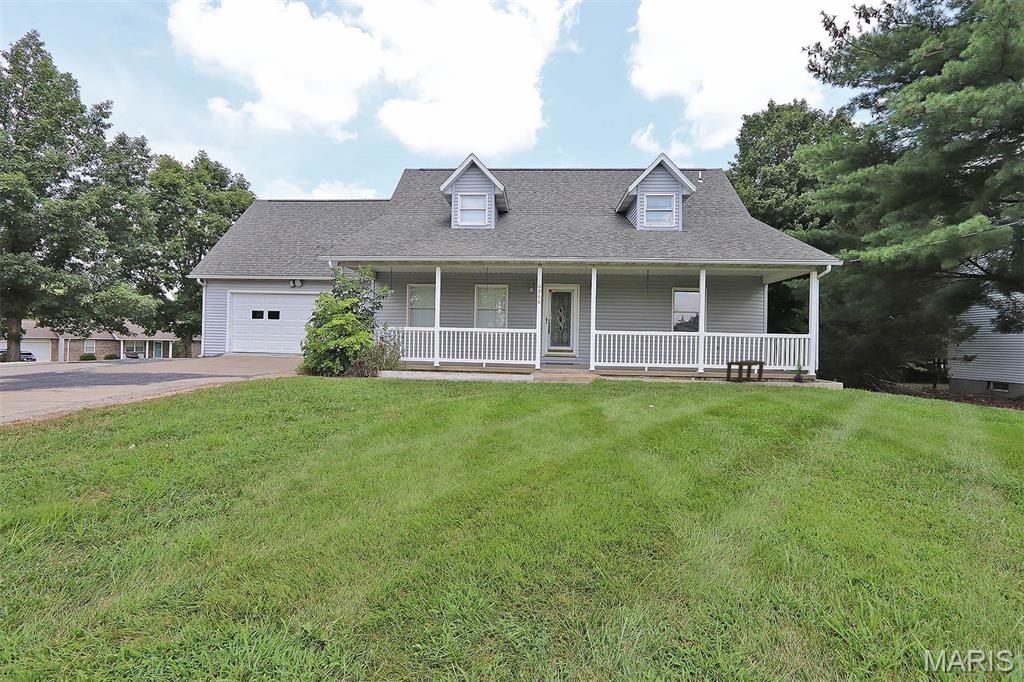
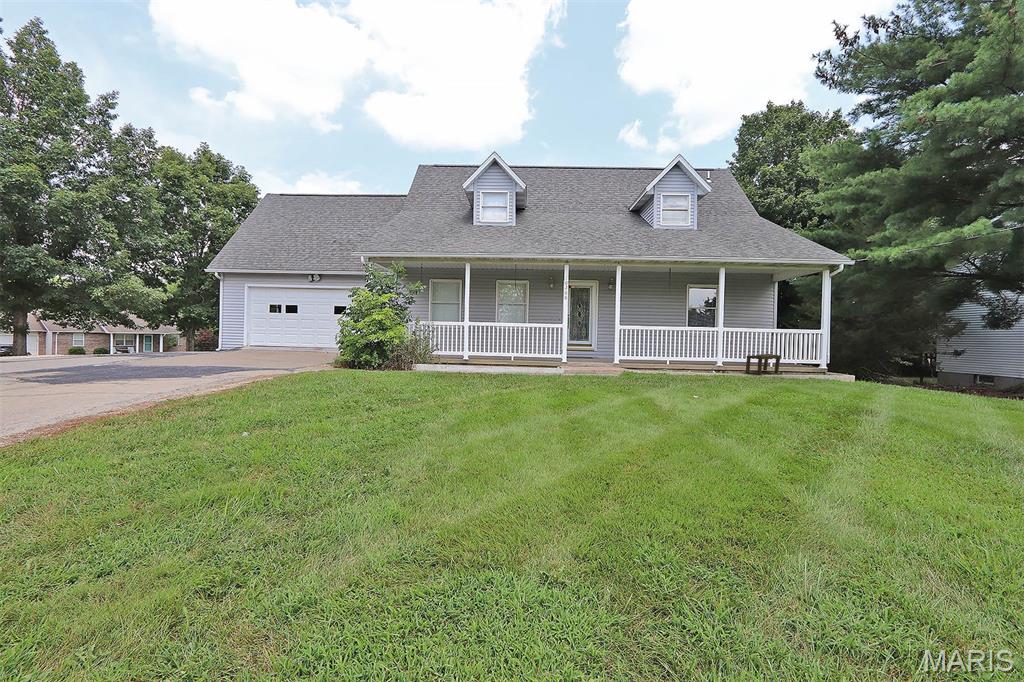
decorative plant: present [794,361,807,382] -> none [801,354,825,375]

